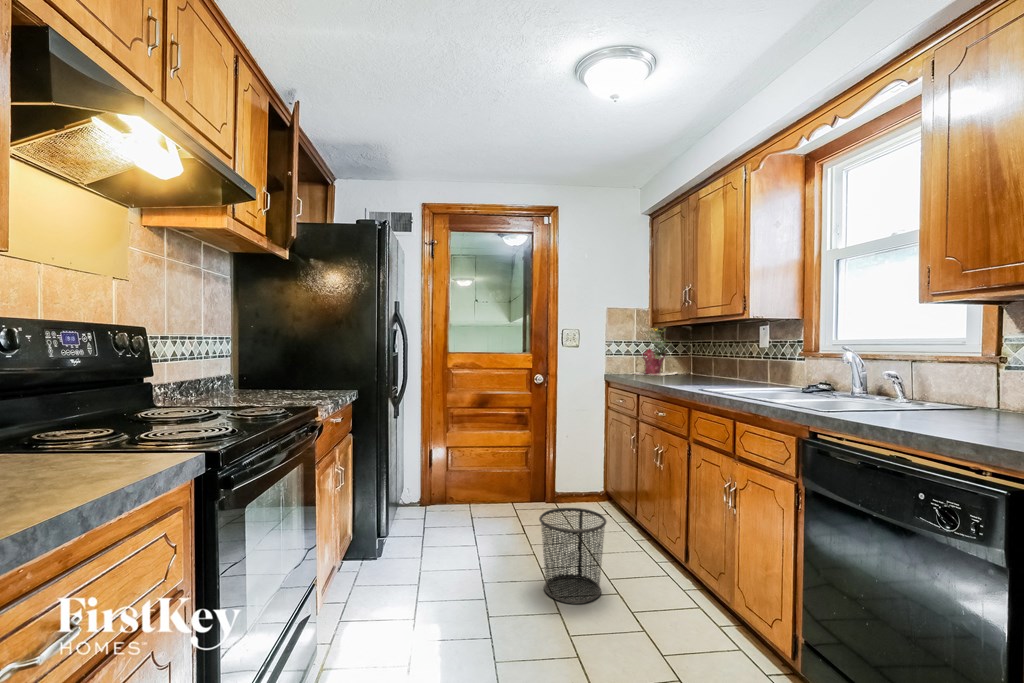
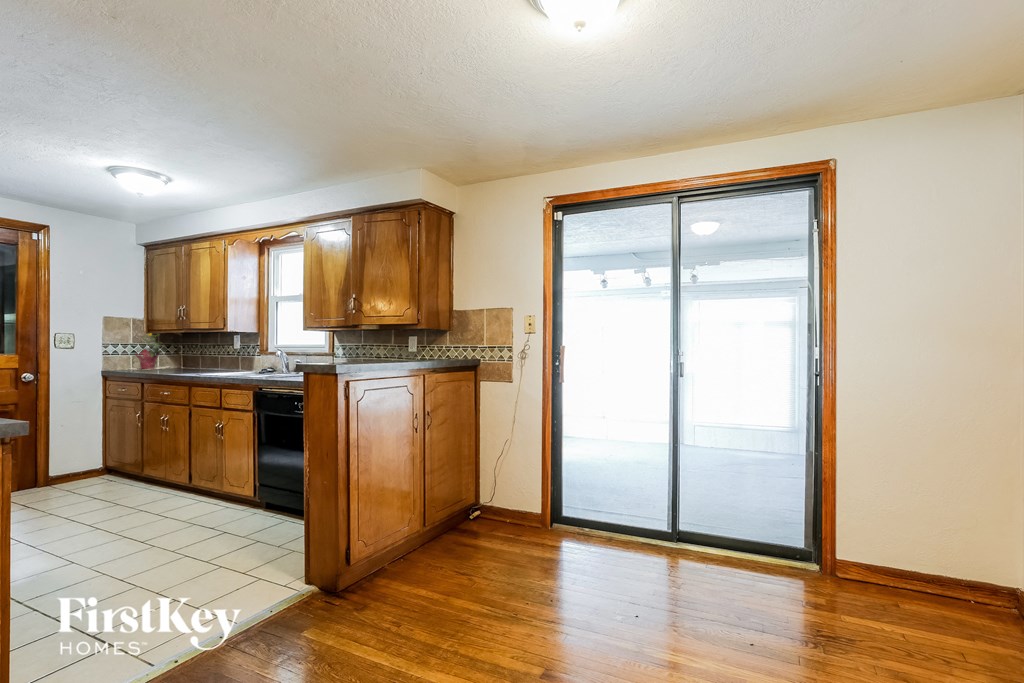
waste bin: present [539,508,606,603] -> none [69,463,130,525]

